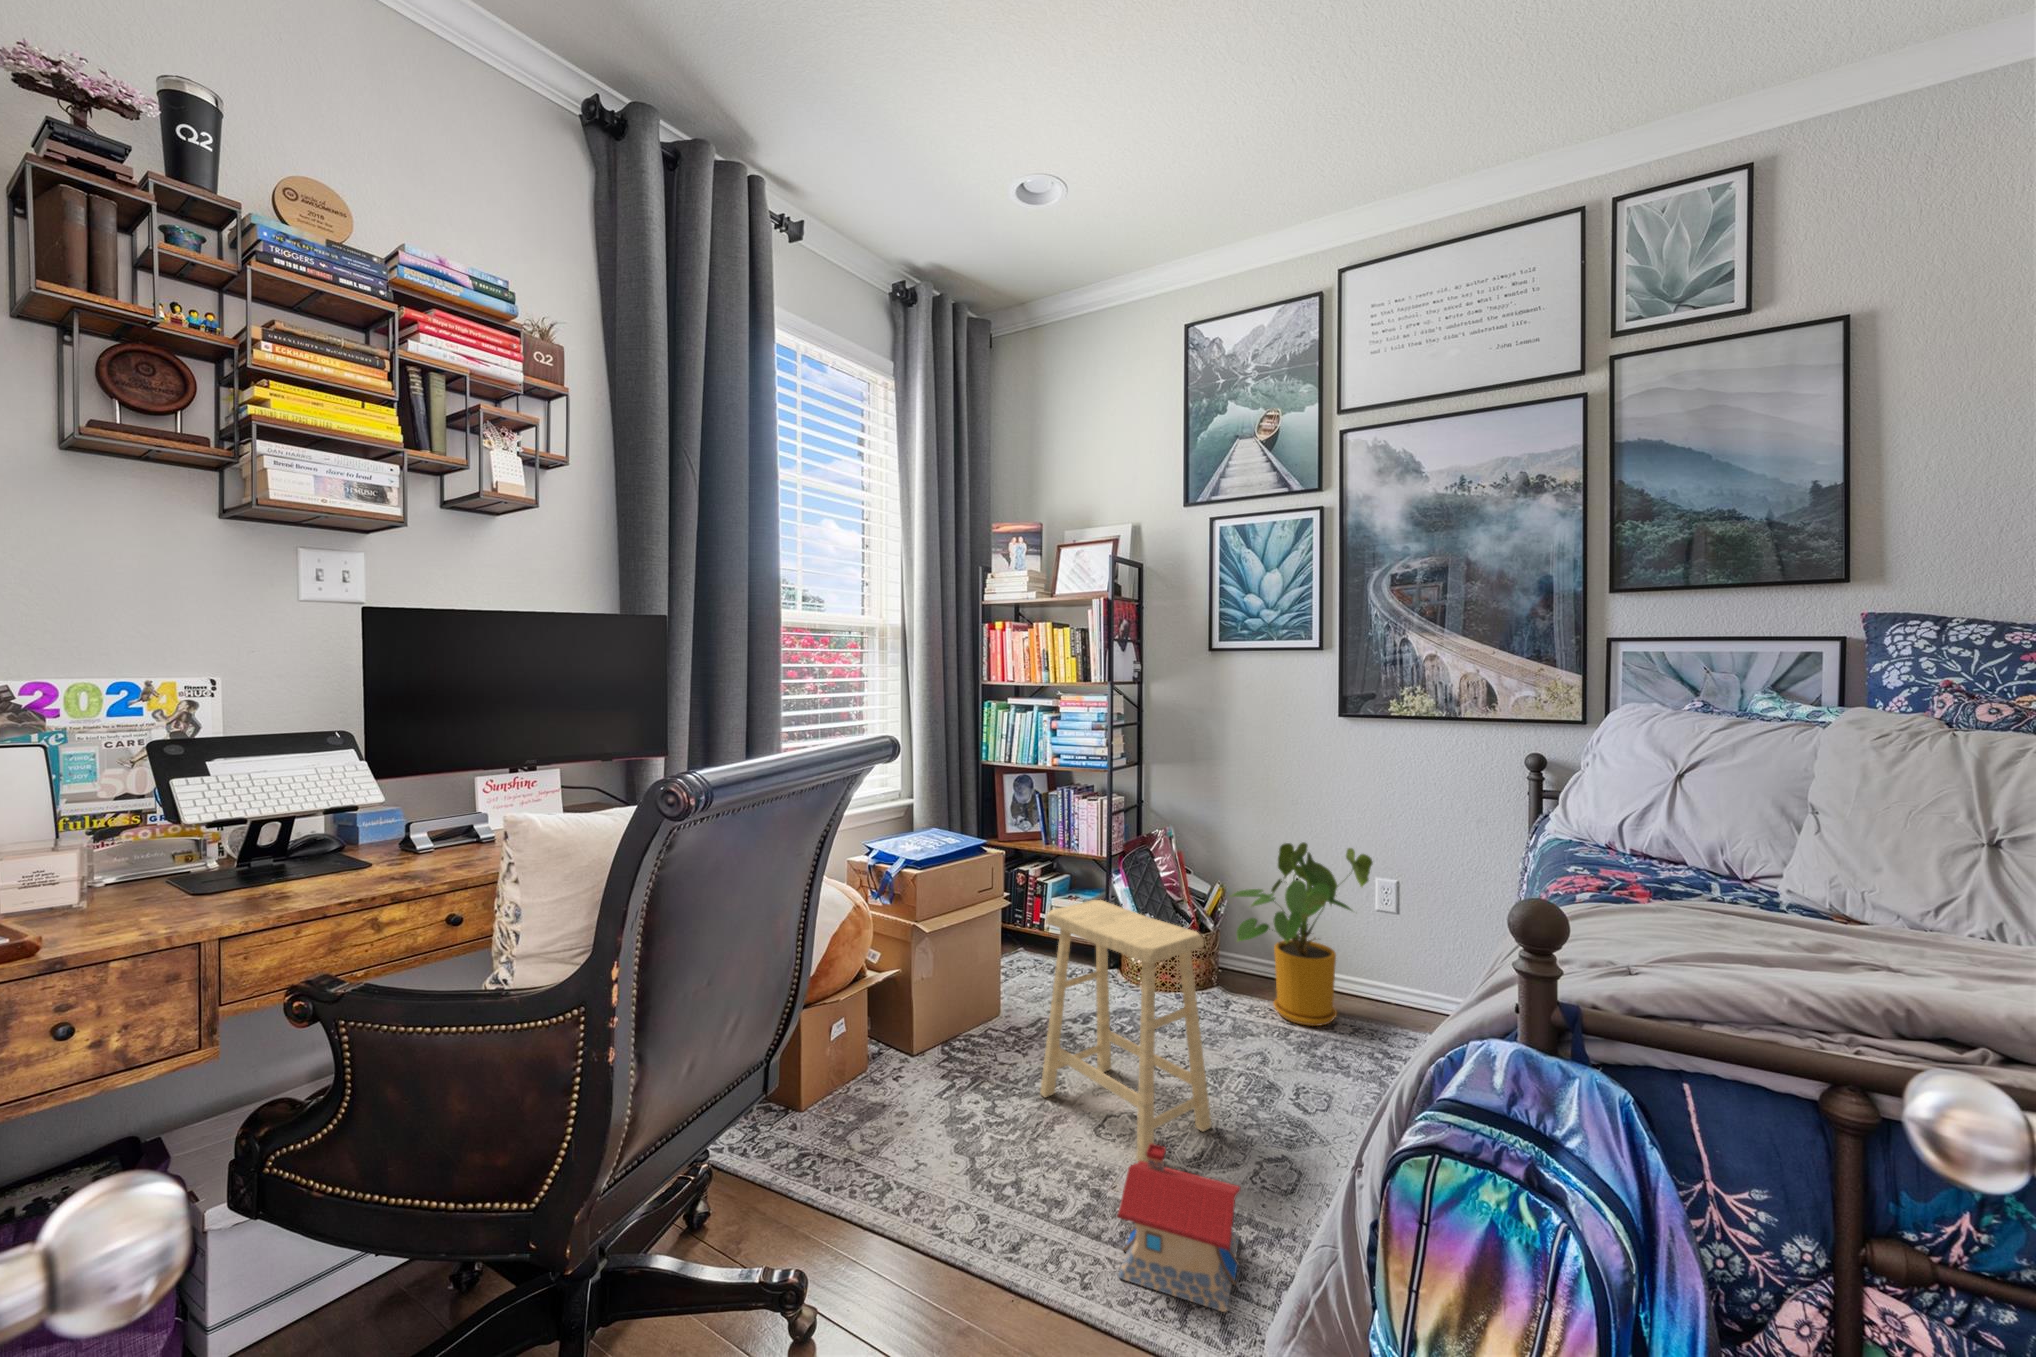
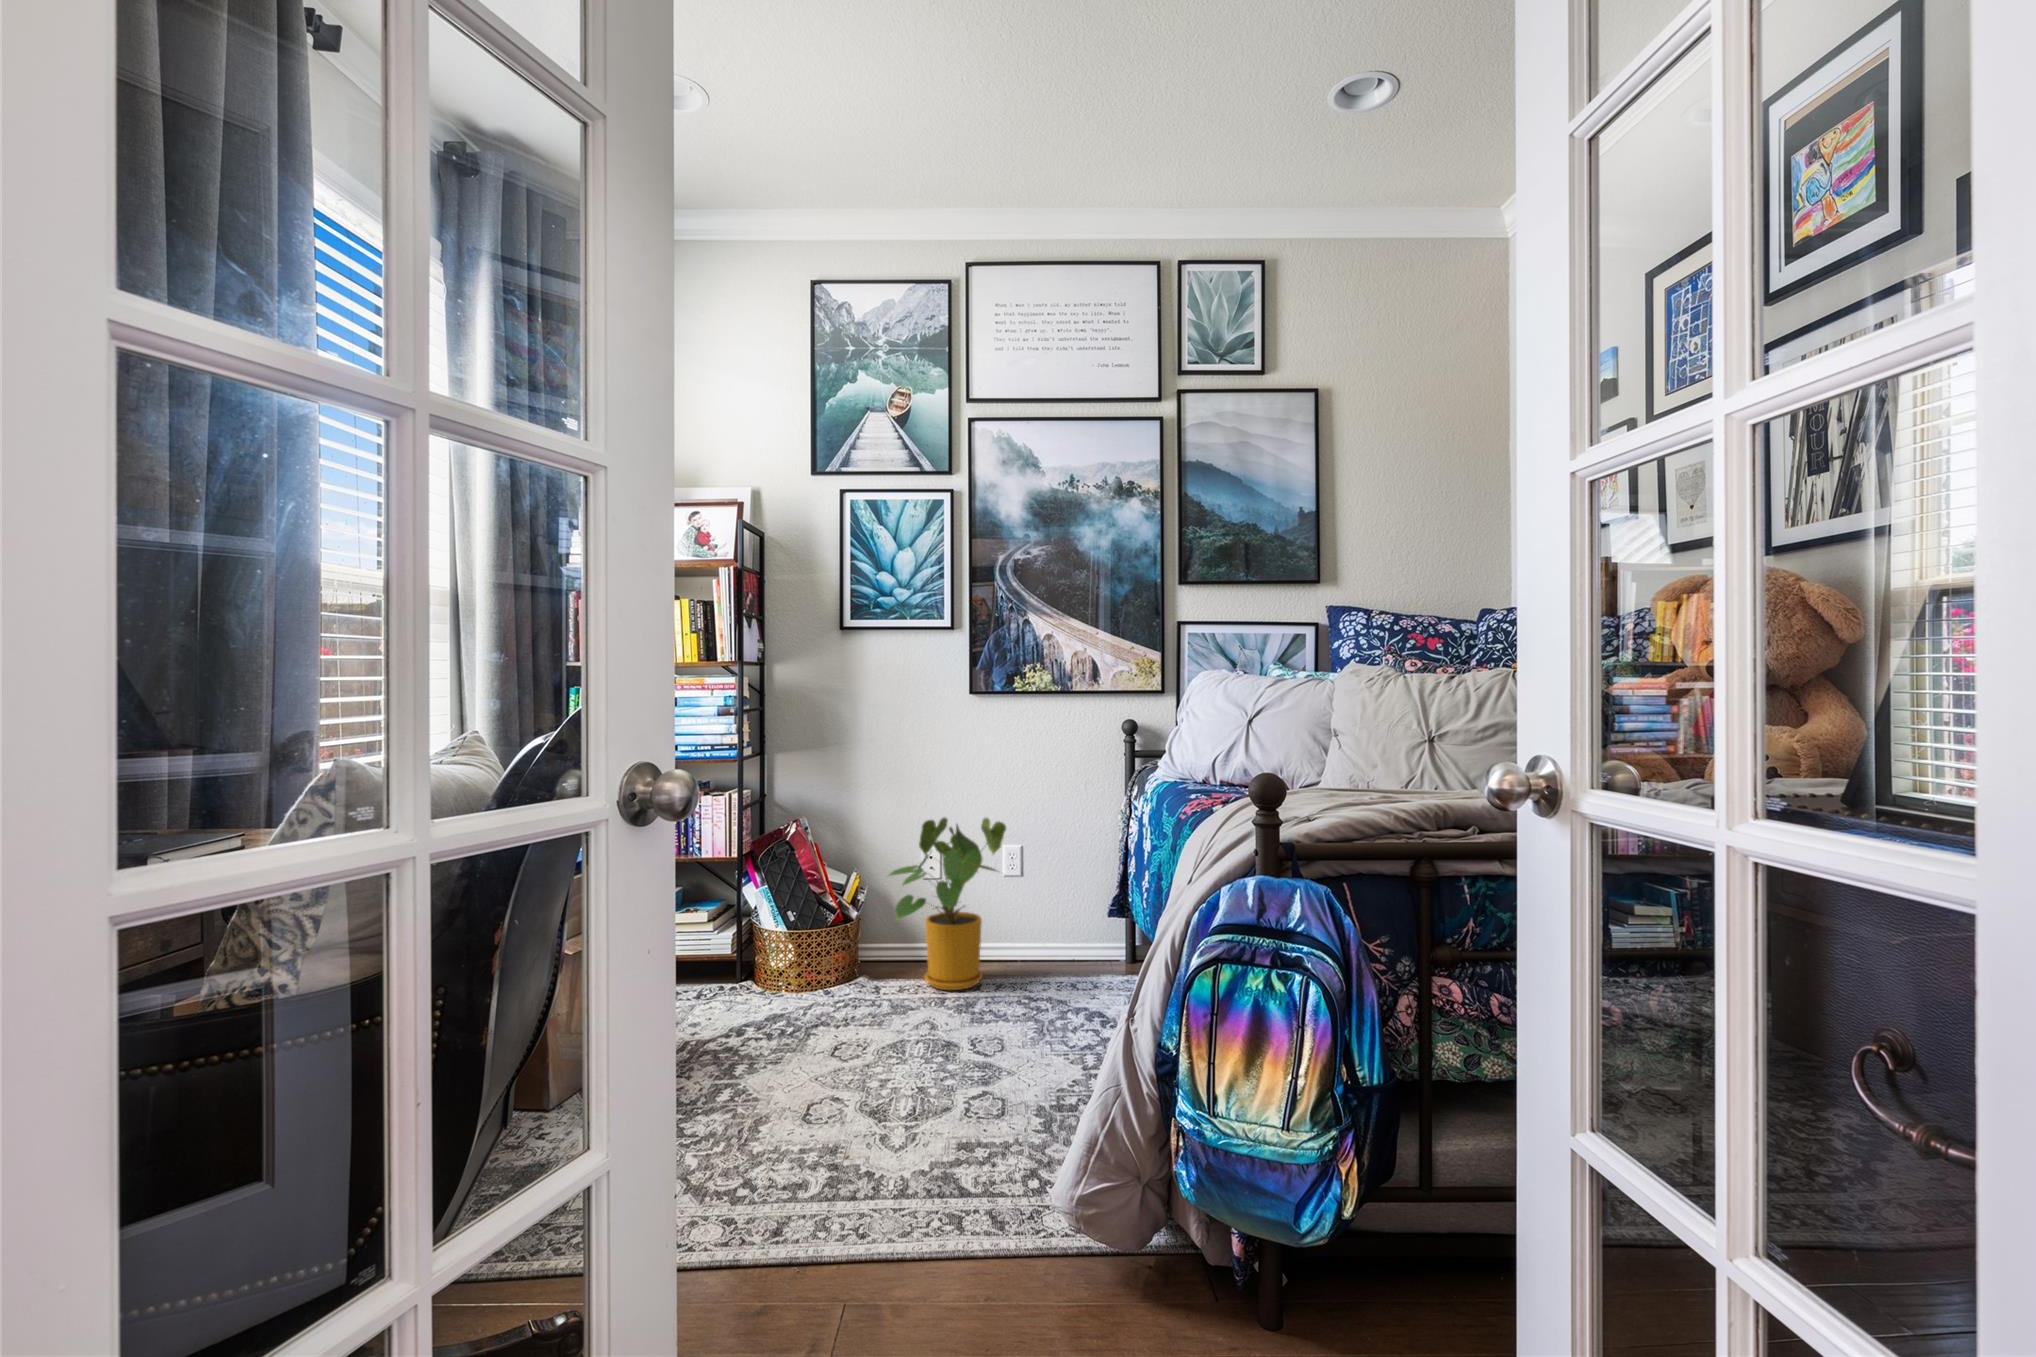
footstool: present [1040,900,1212,1162] -> none [728,889,914,1134]
toy house: present [1117,1144,1241,1312] -> none [880,1094,989,1221]

